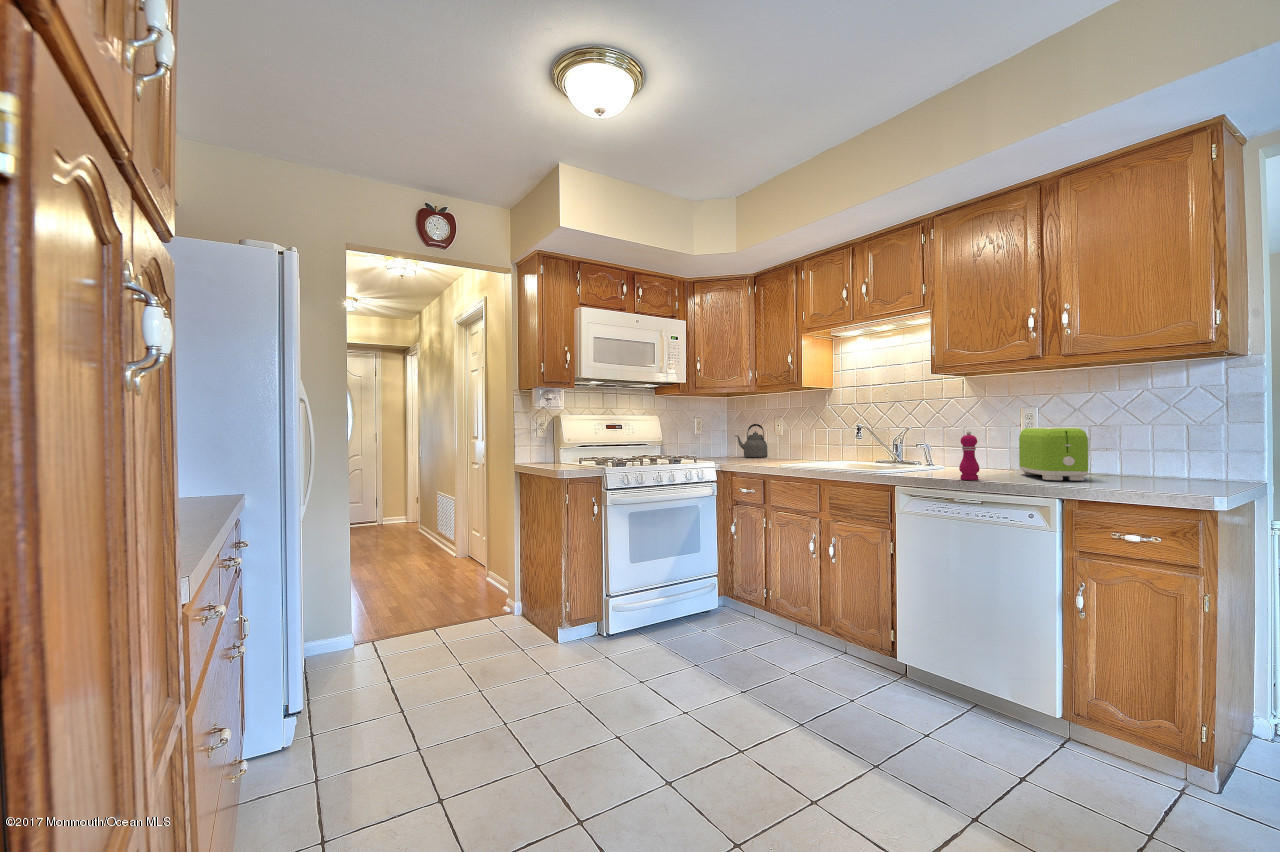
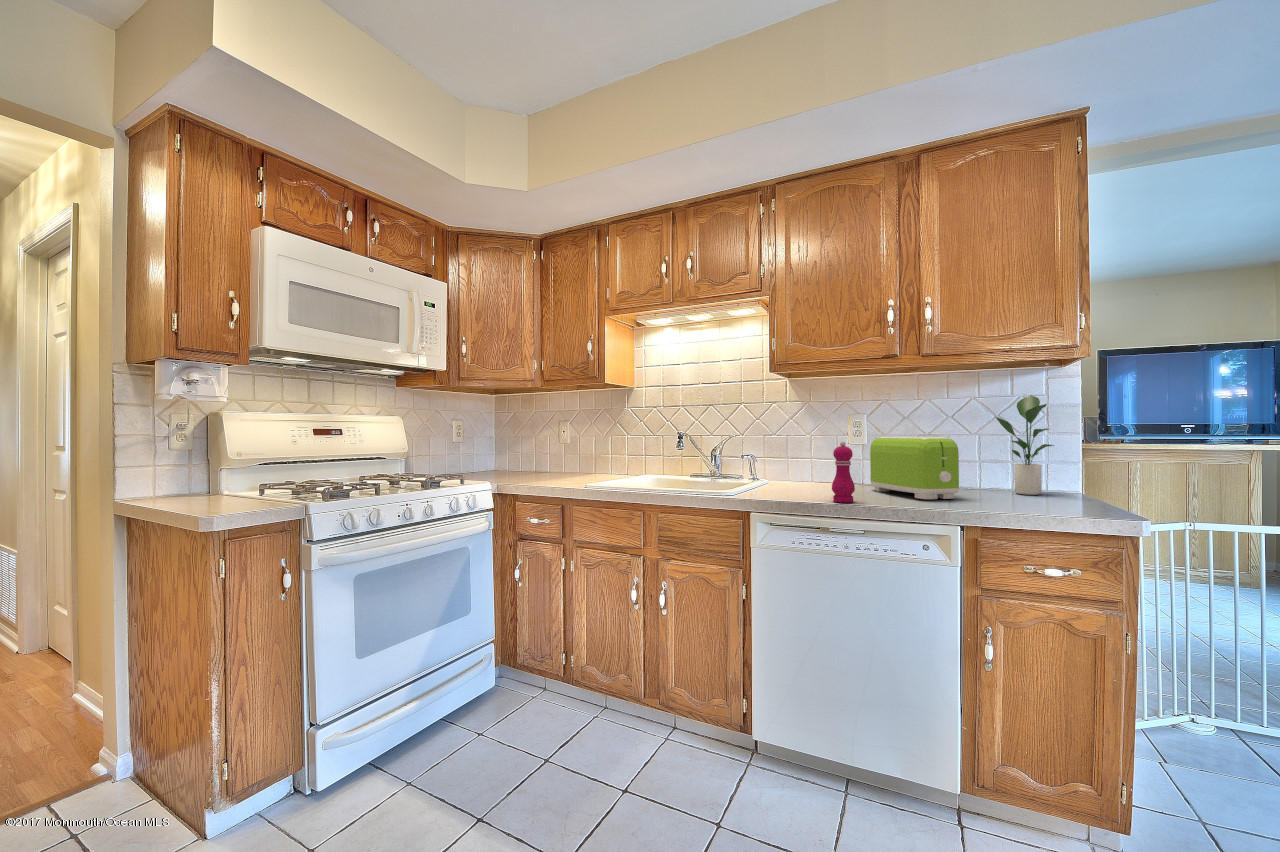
potted plant: none [1148,386,1216,481] -> present [996,395,1054,495]
kettle: present [736,424,768,457] -> none [507,429,550,472]

